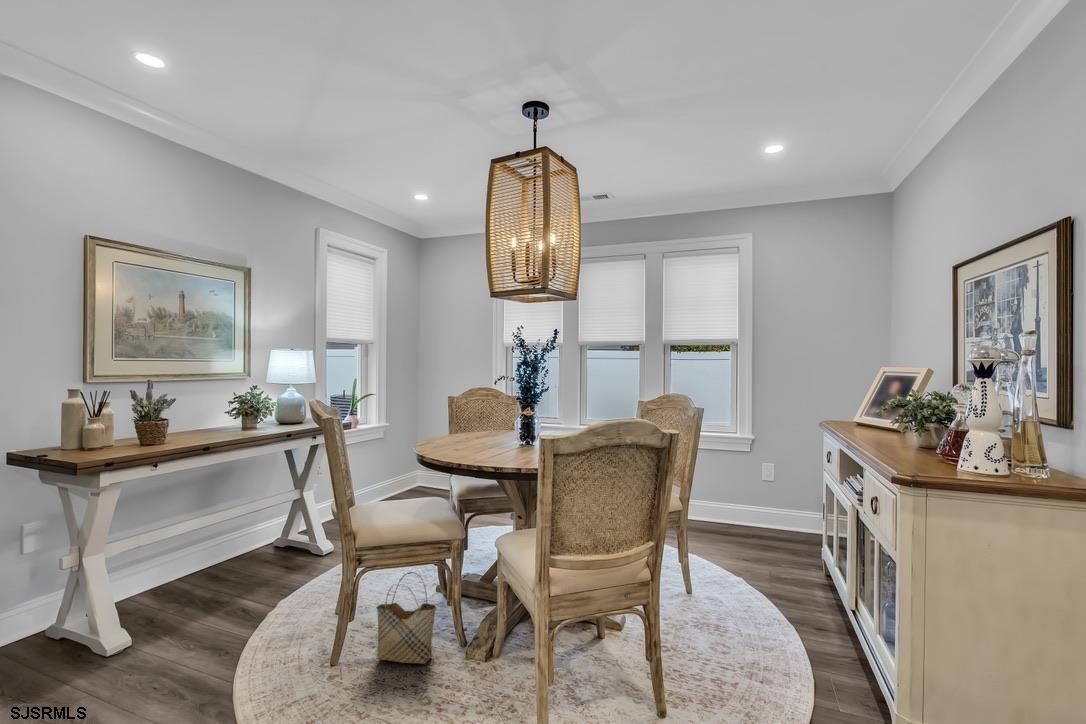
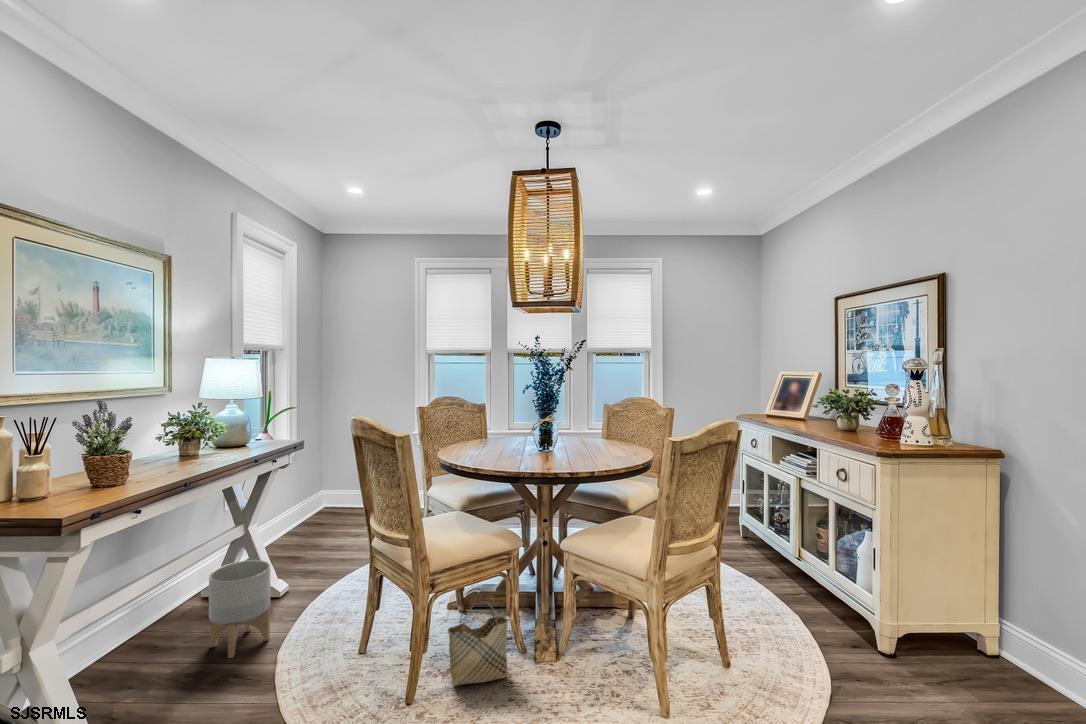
planter: none [240,521,290,598] -> present [209,560,270,658]

